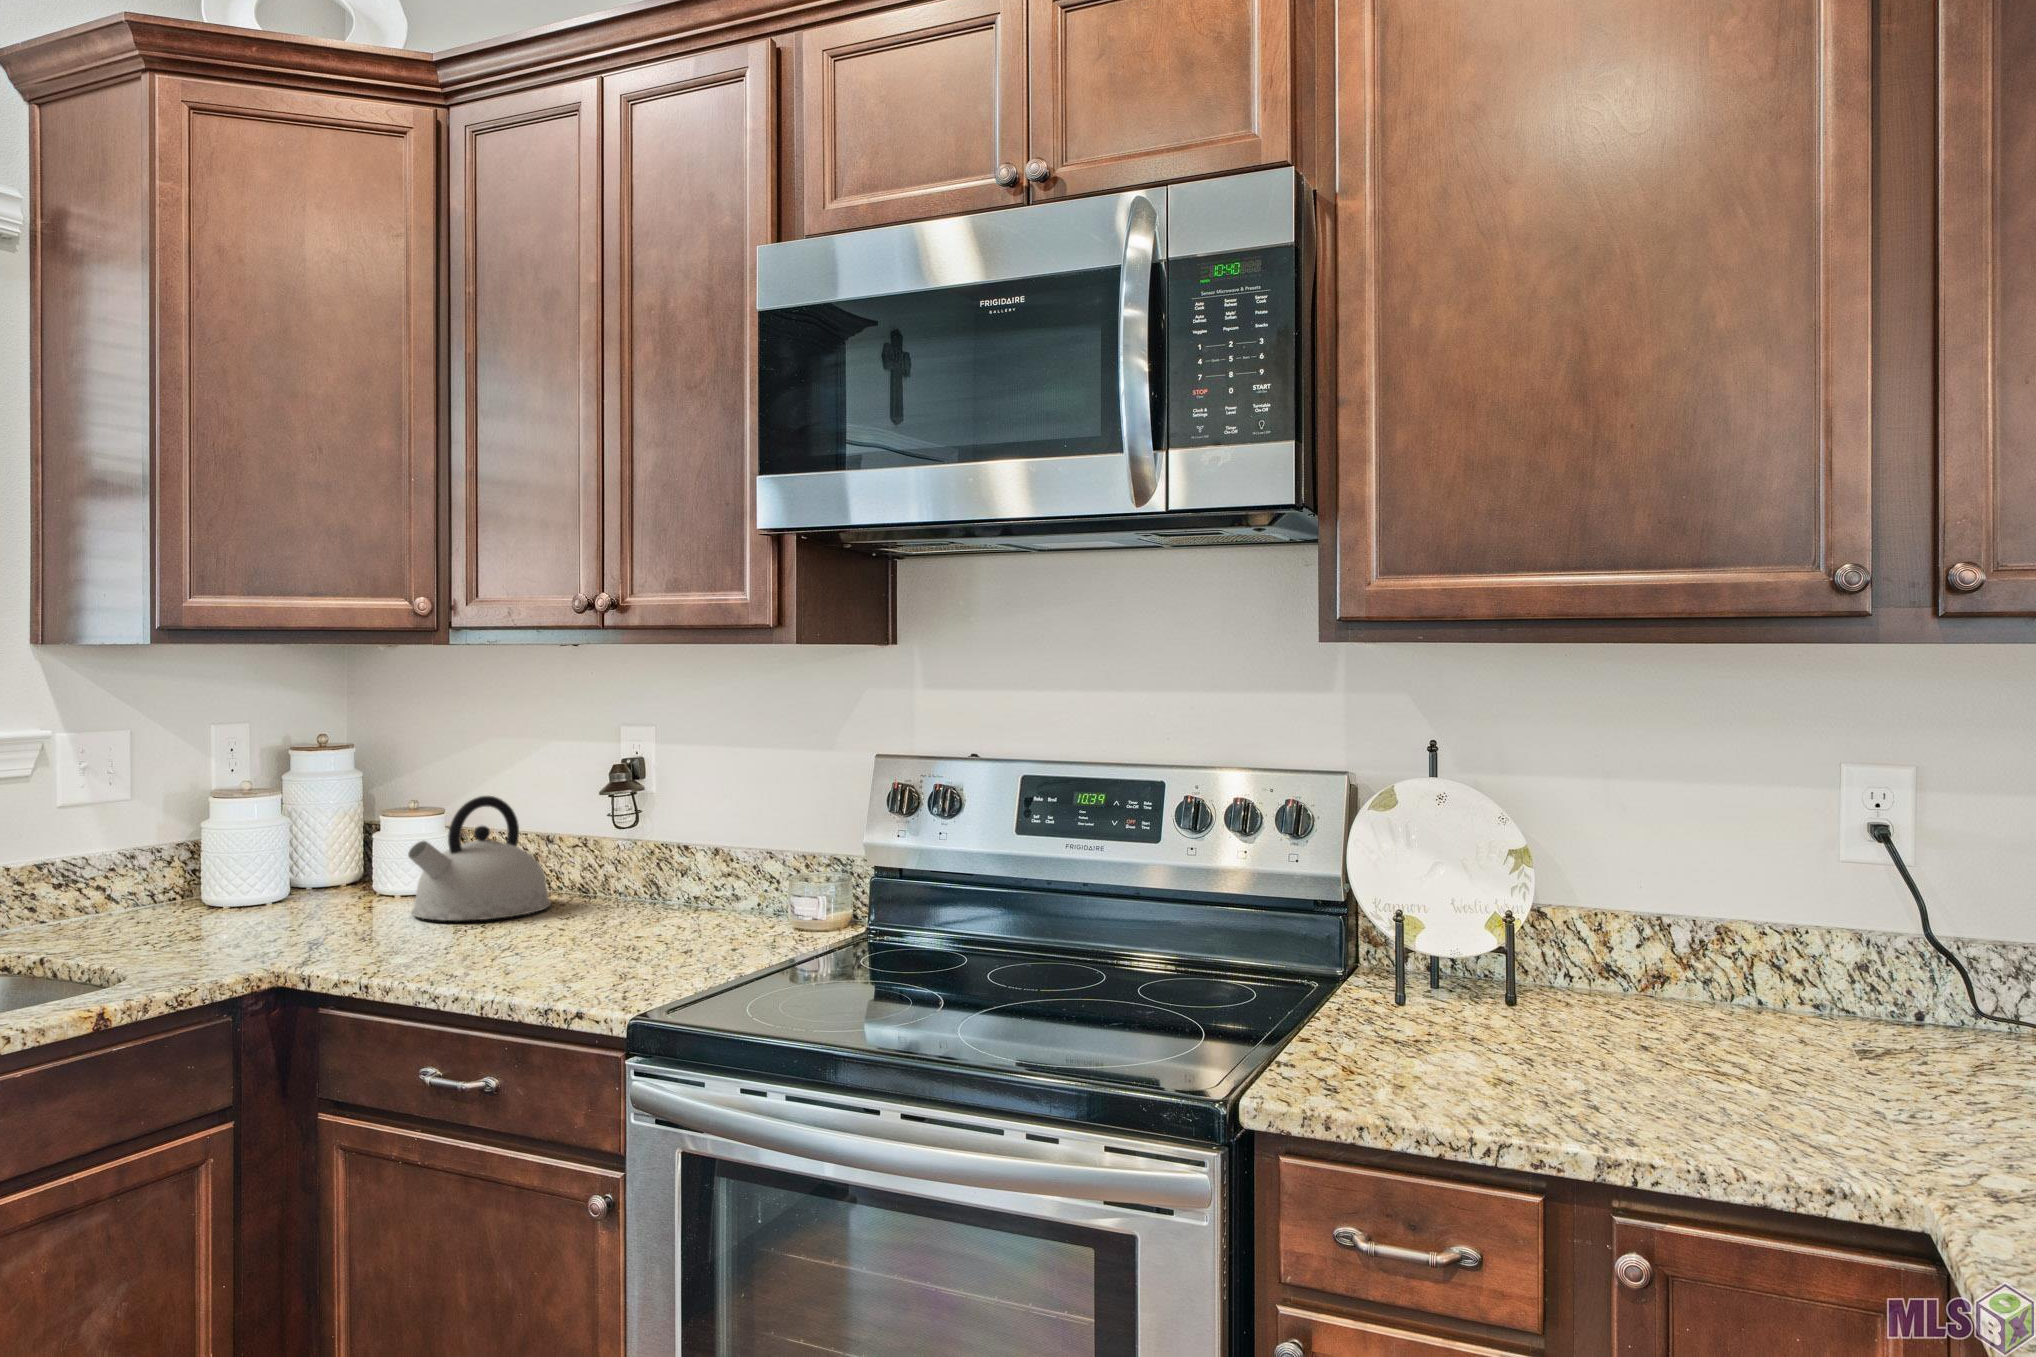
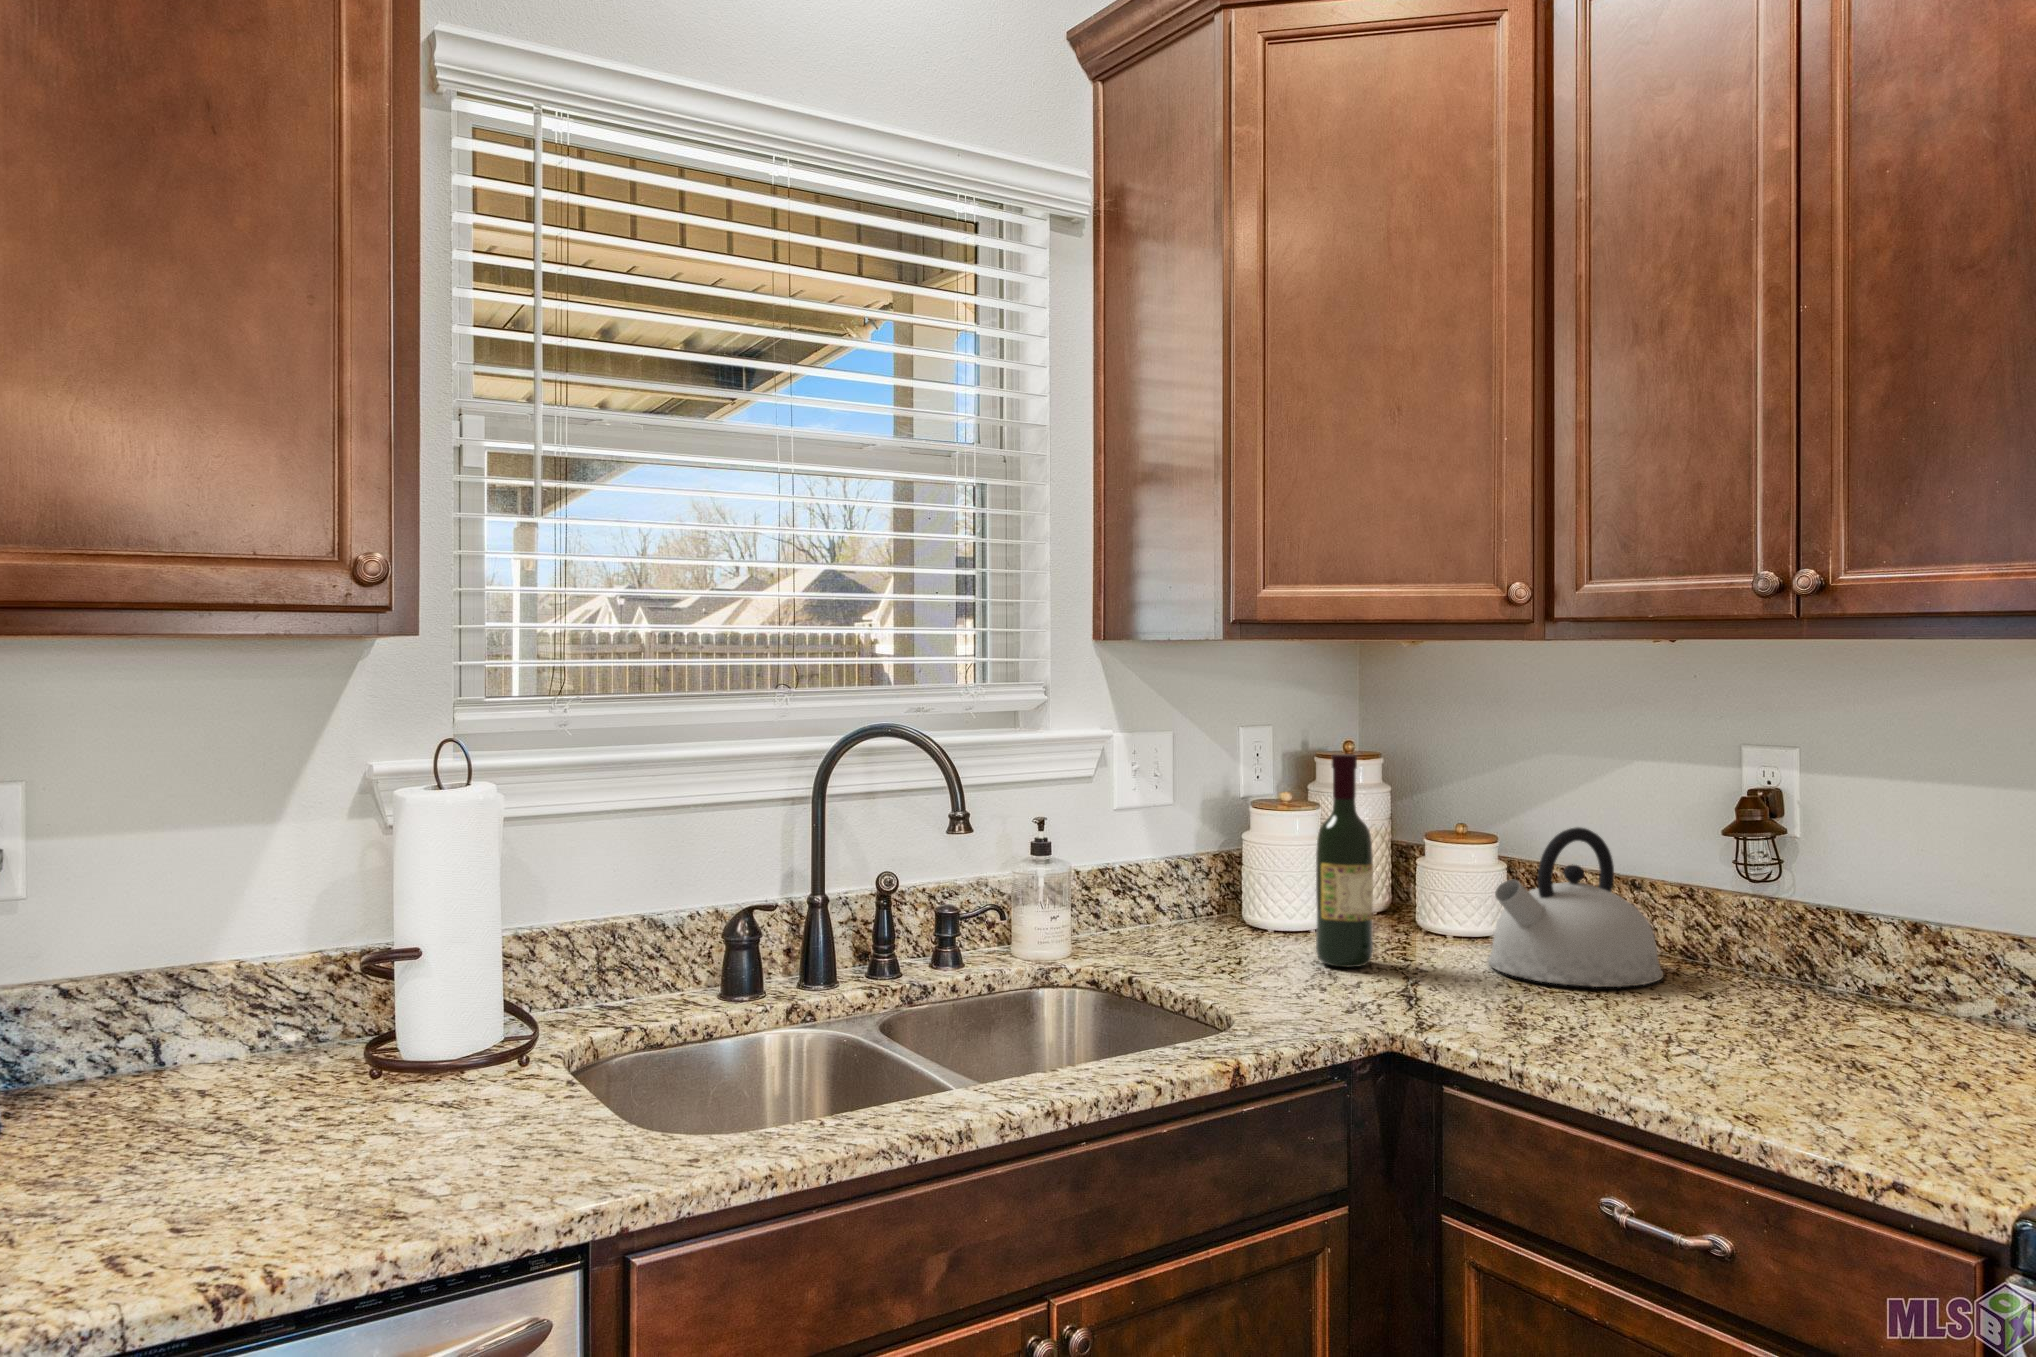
wine bottle: none [251,743,306,928] -> present [1316,754,1373,967]

